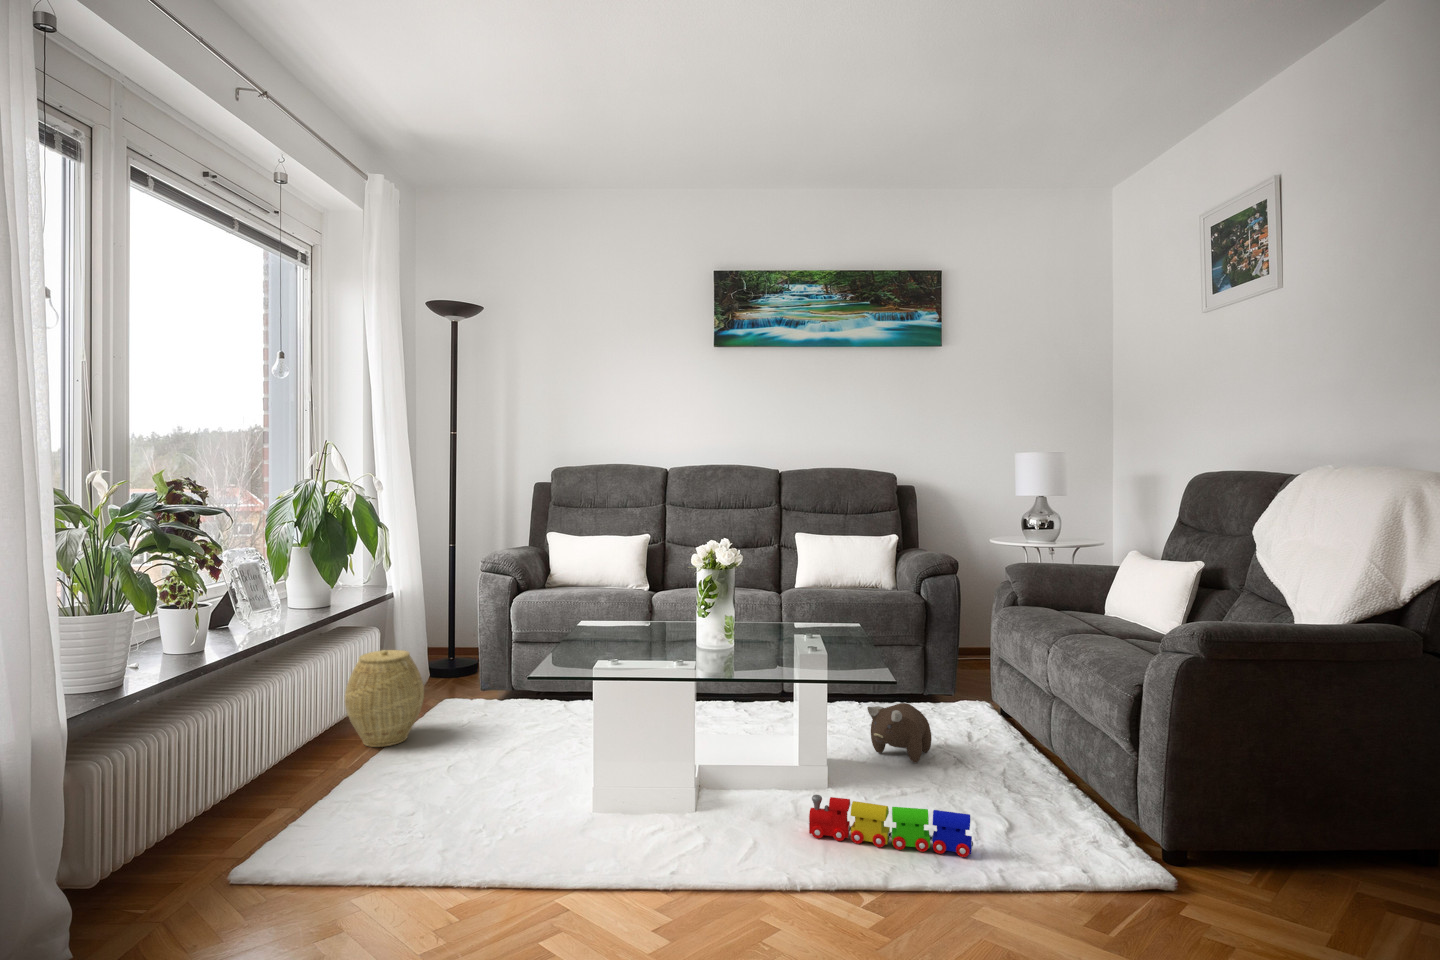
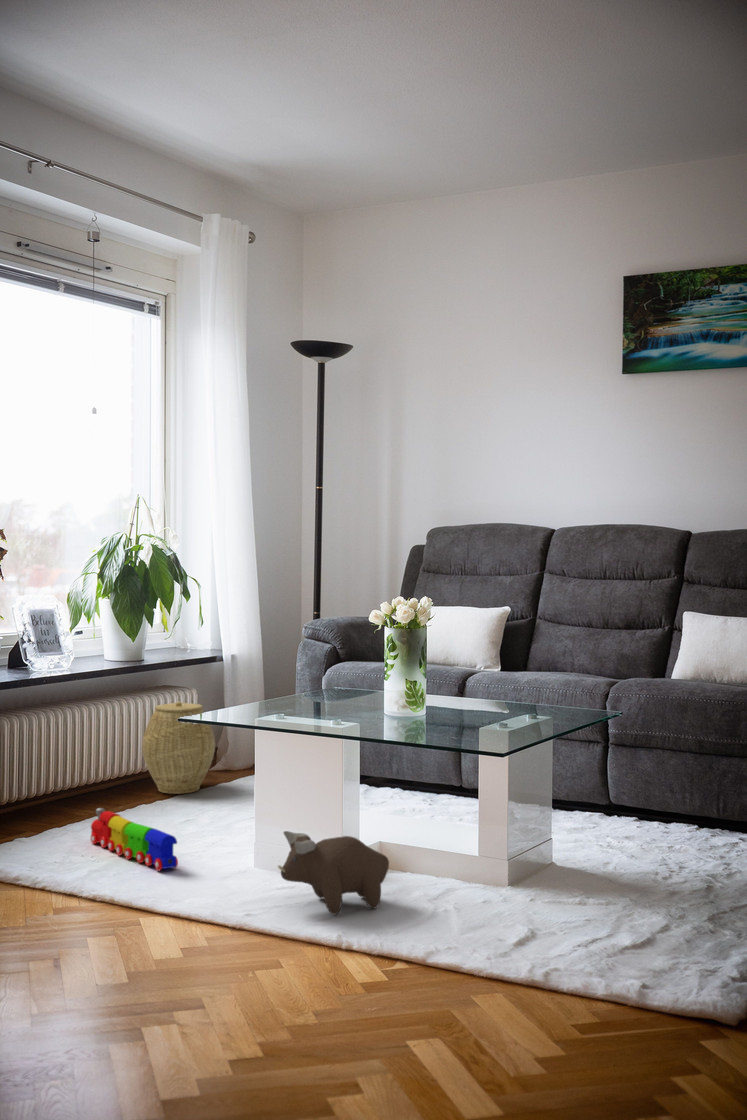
plush toy: present [867,703,932,763] -> present [278,831,389,915]
toy train: present [809,795,973,857] -> present [91,808,178,871]

